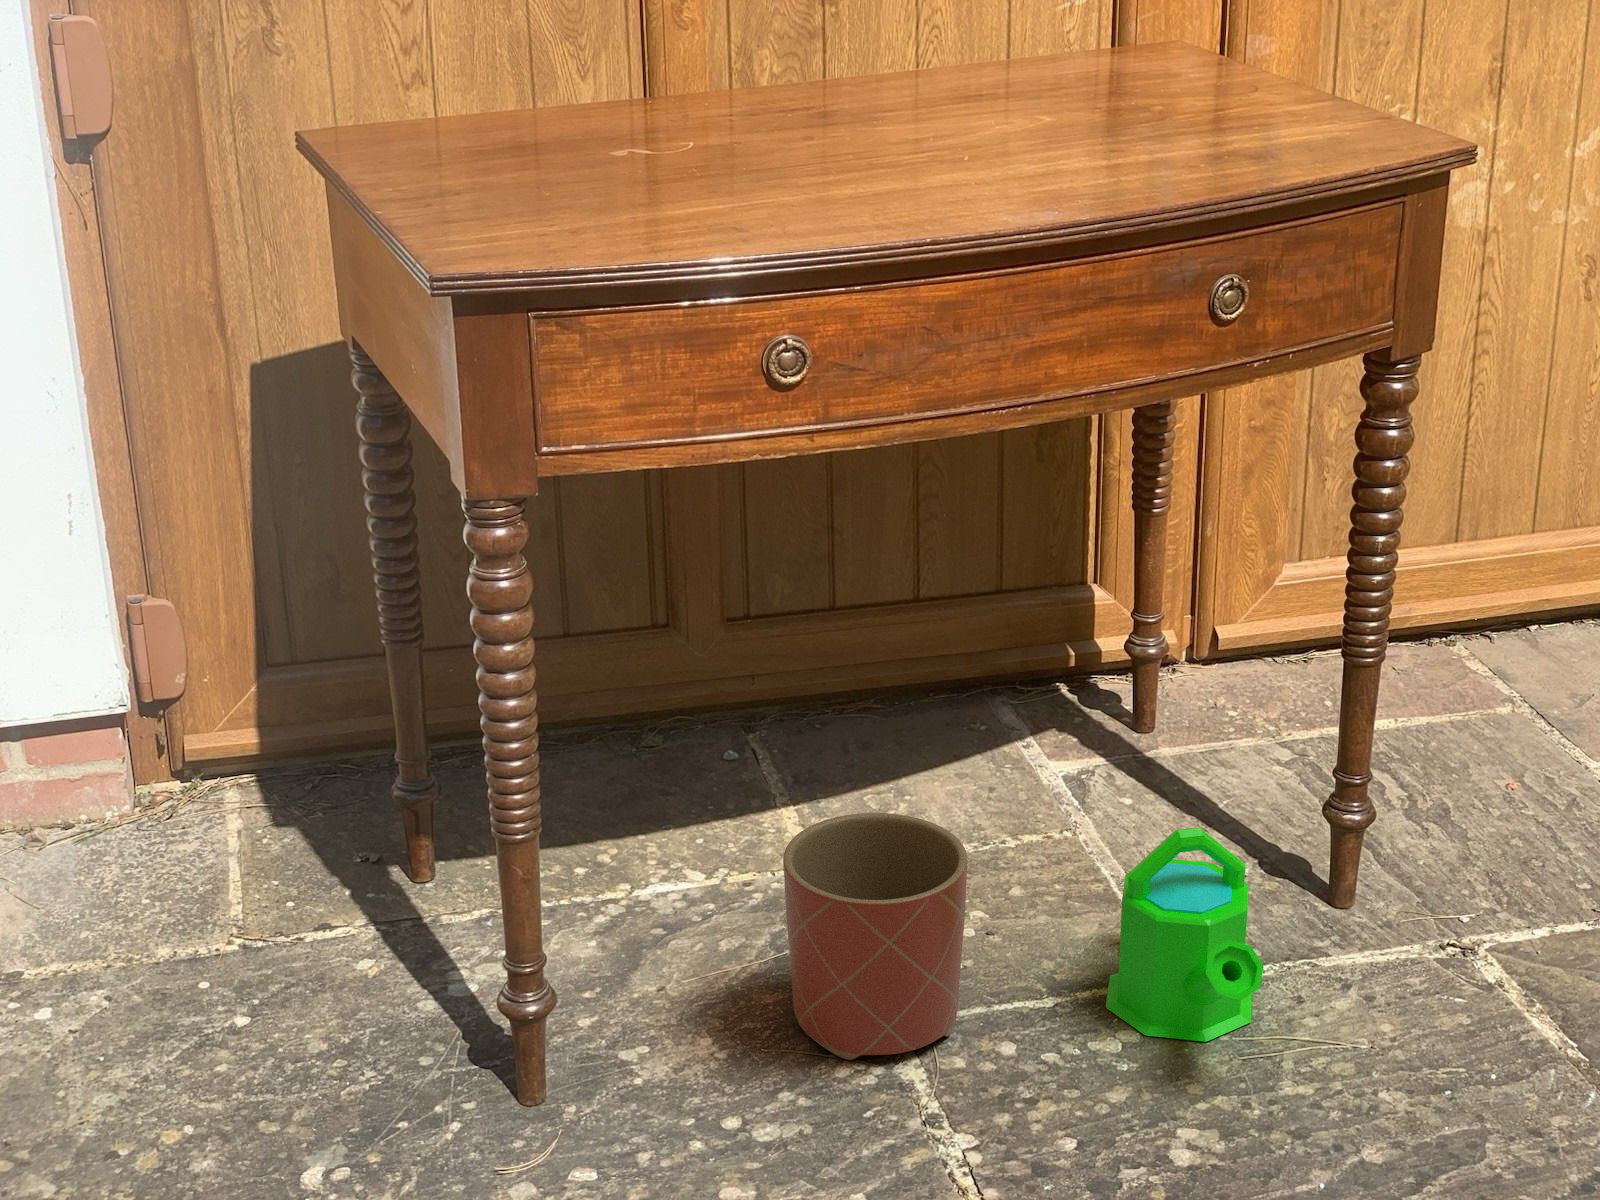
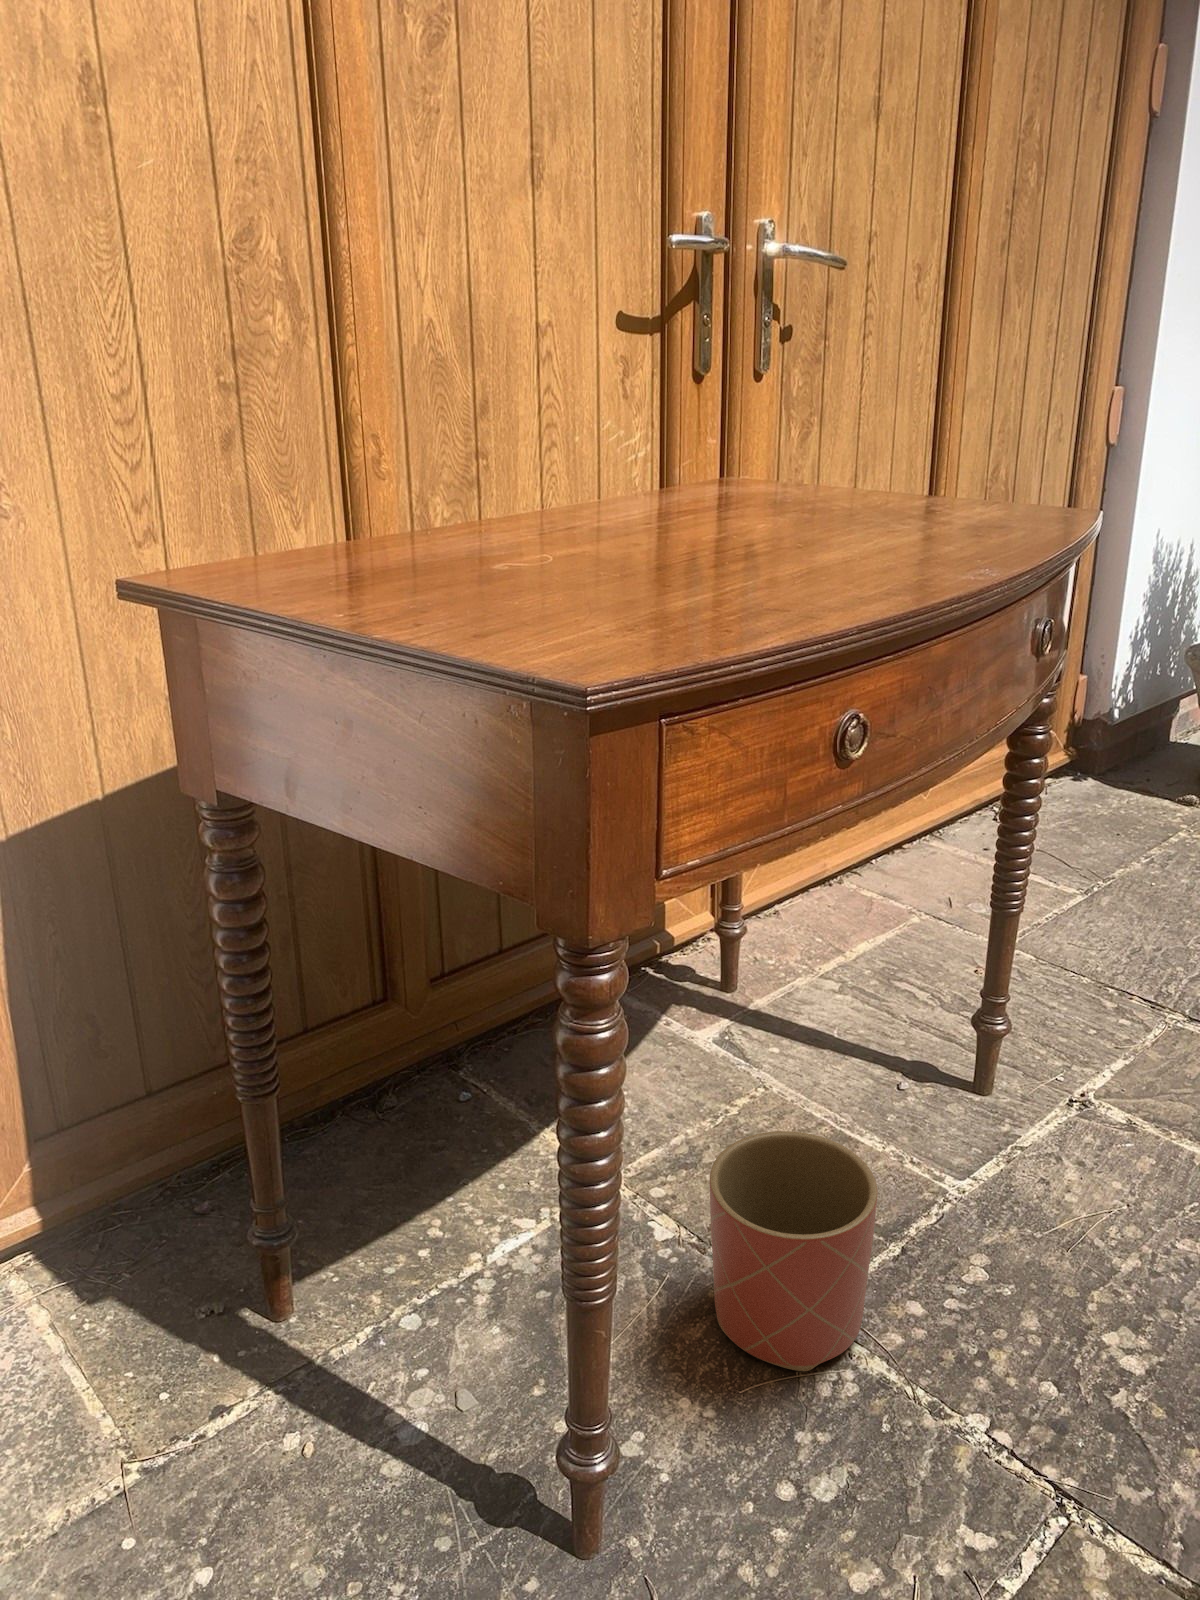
watering can: present [1106,828,1264,1042] -> none [894,1075,1099,1254]

